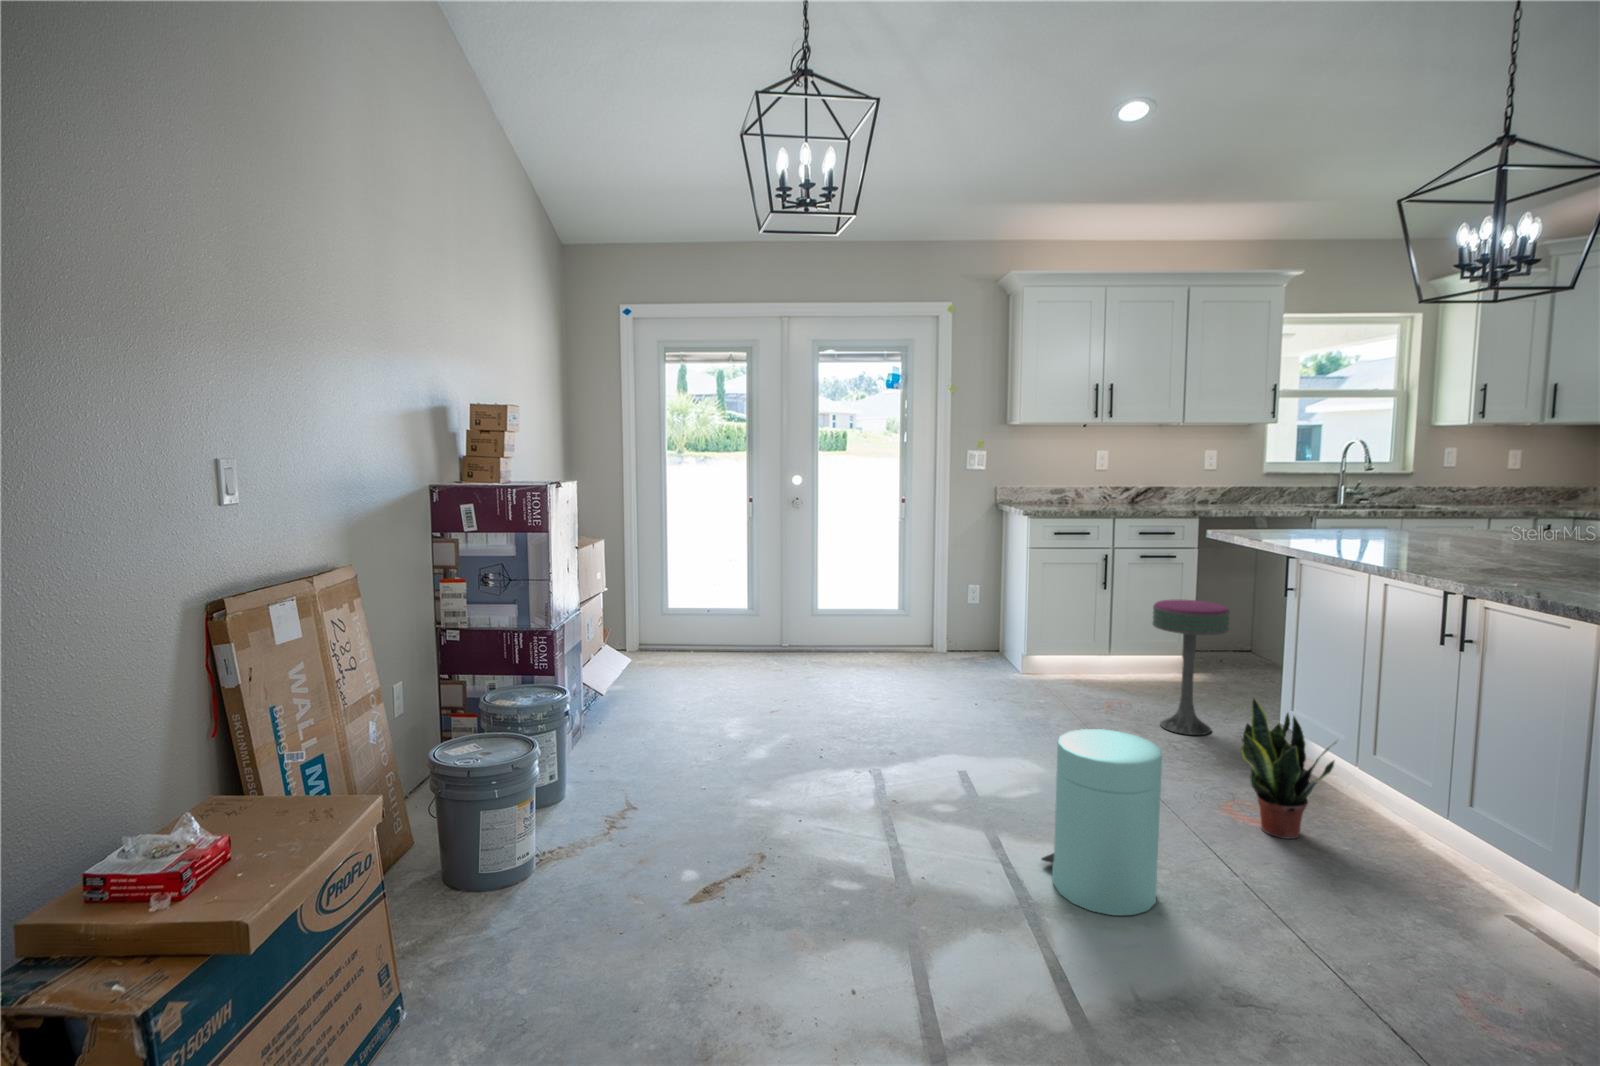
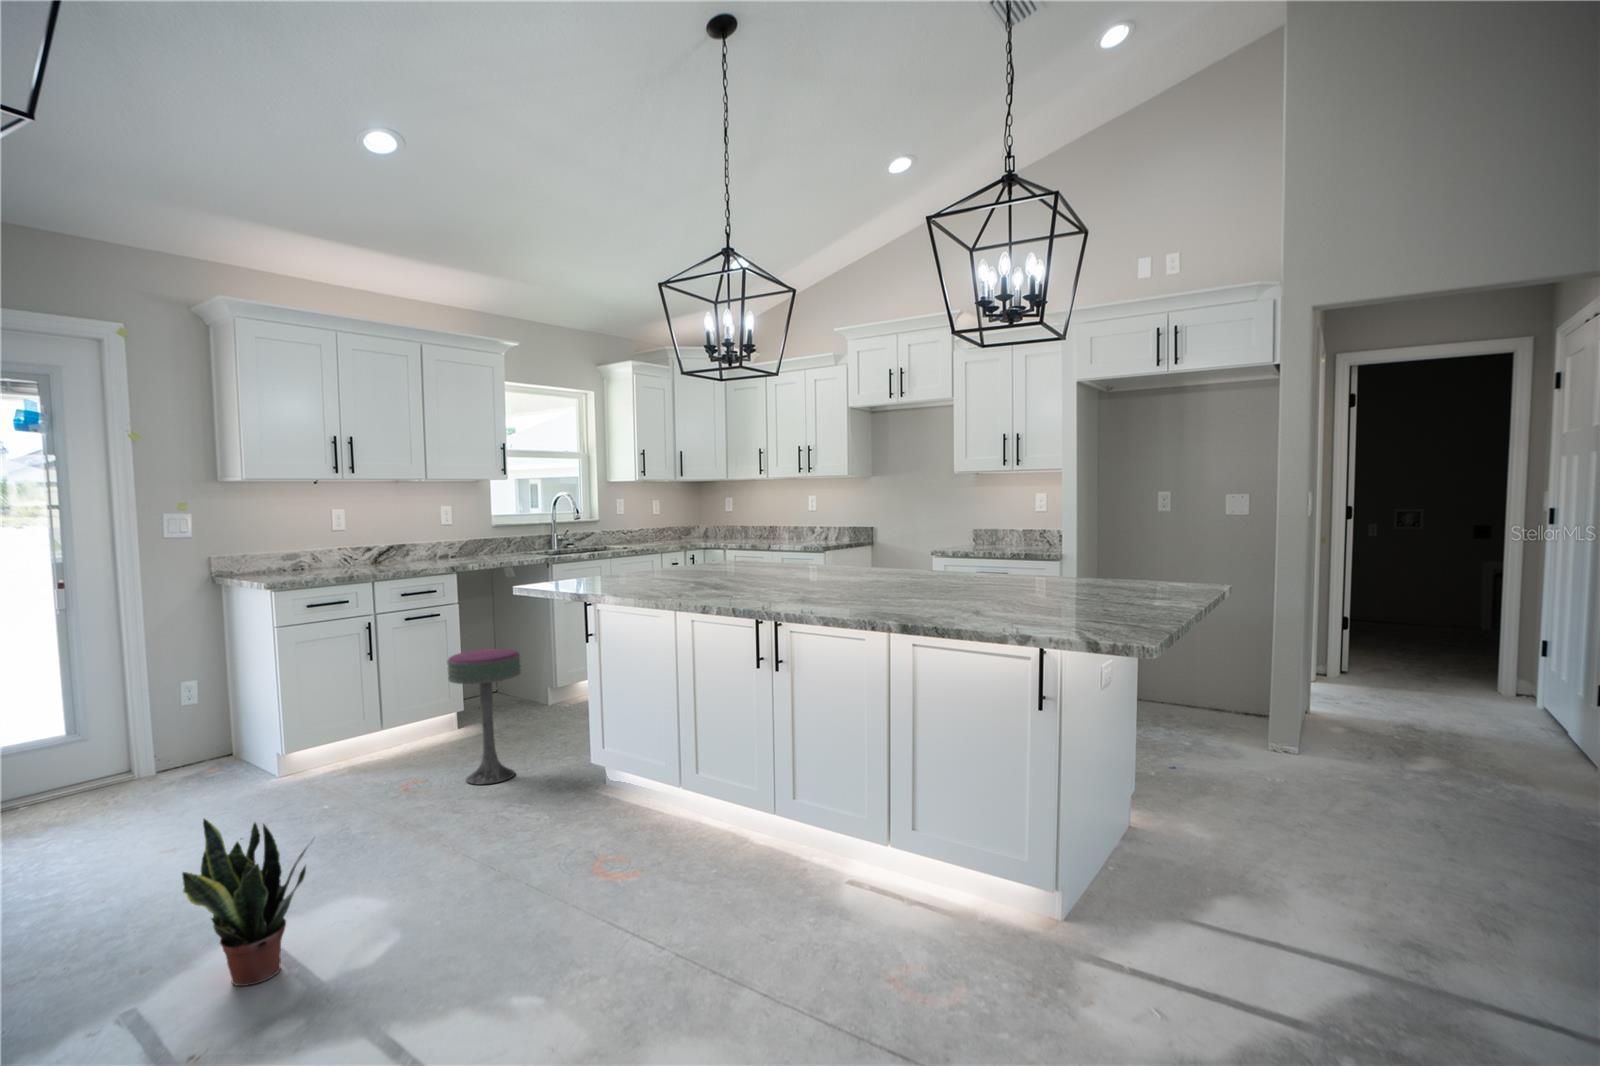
potted plant: present [1241,699,1337,839] -> present [182,819,312,986]
trash can: present [1042,729,1162,915] -> none [449,775,574,967]

